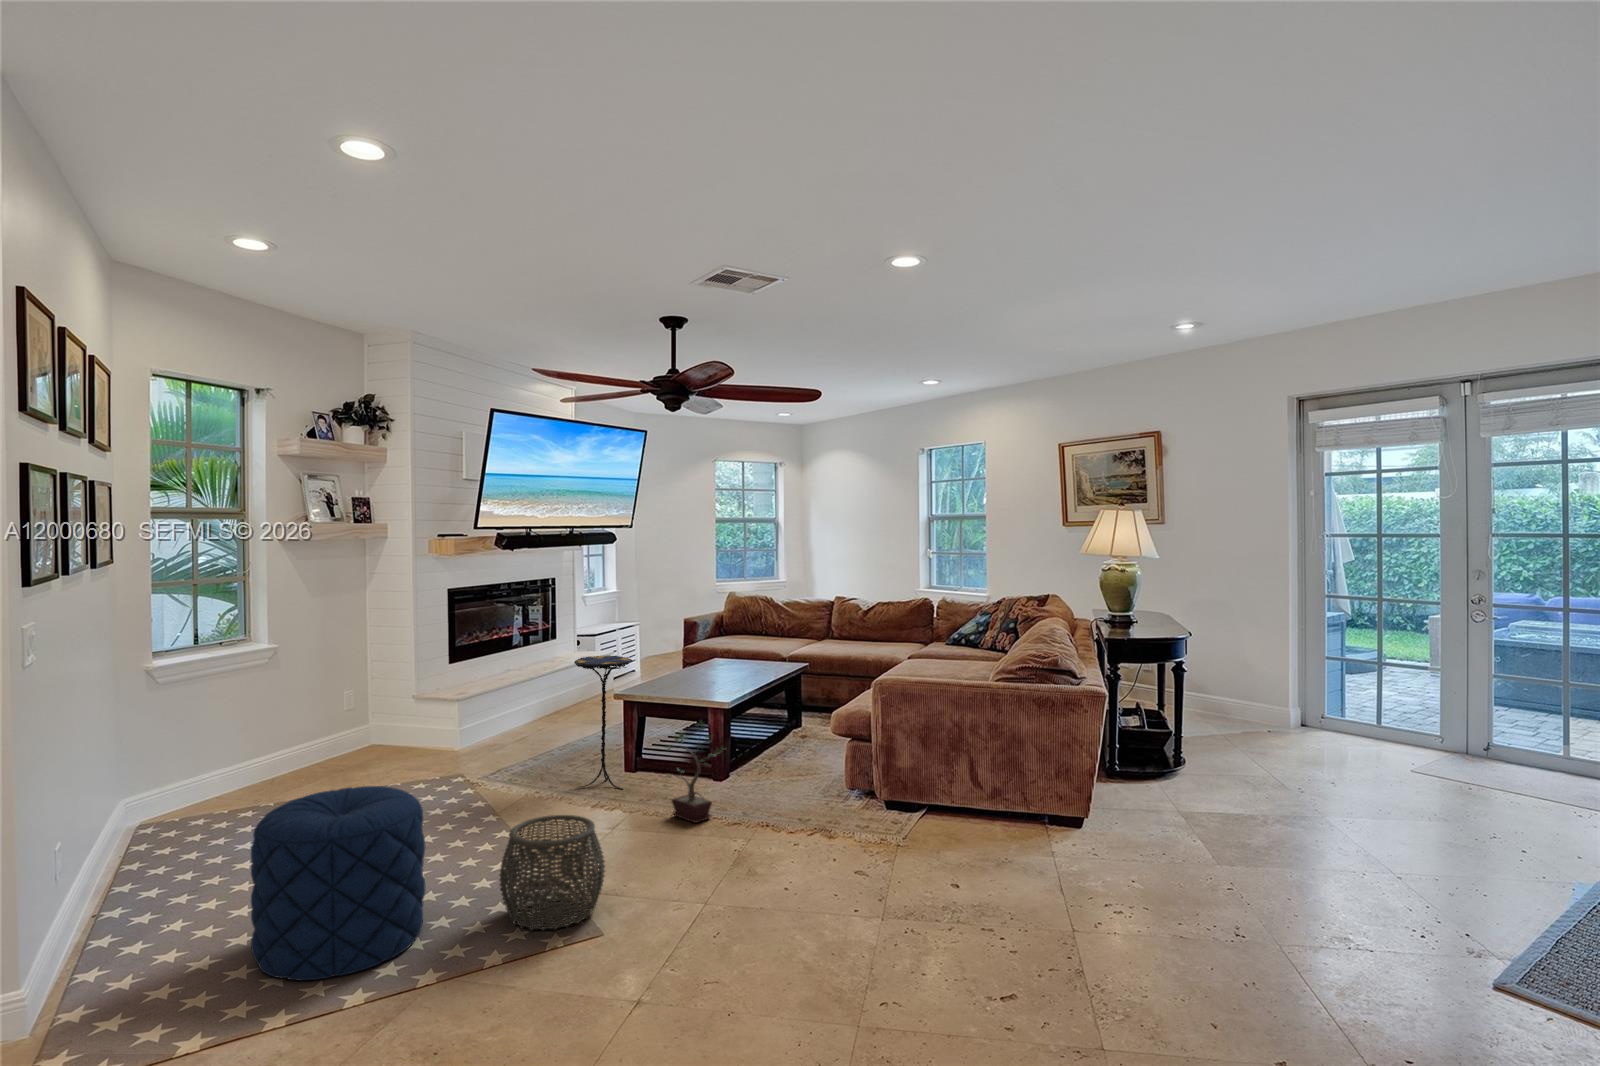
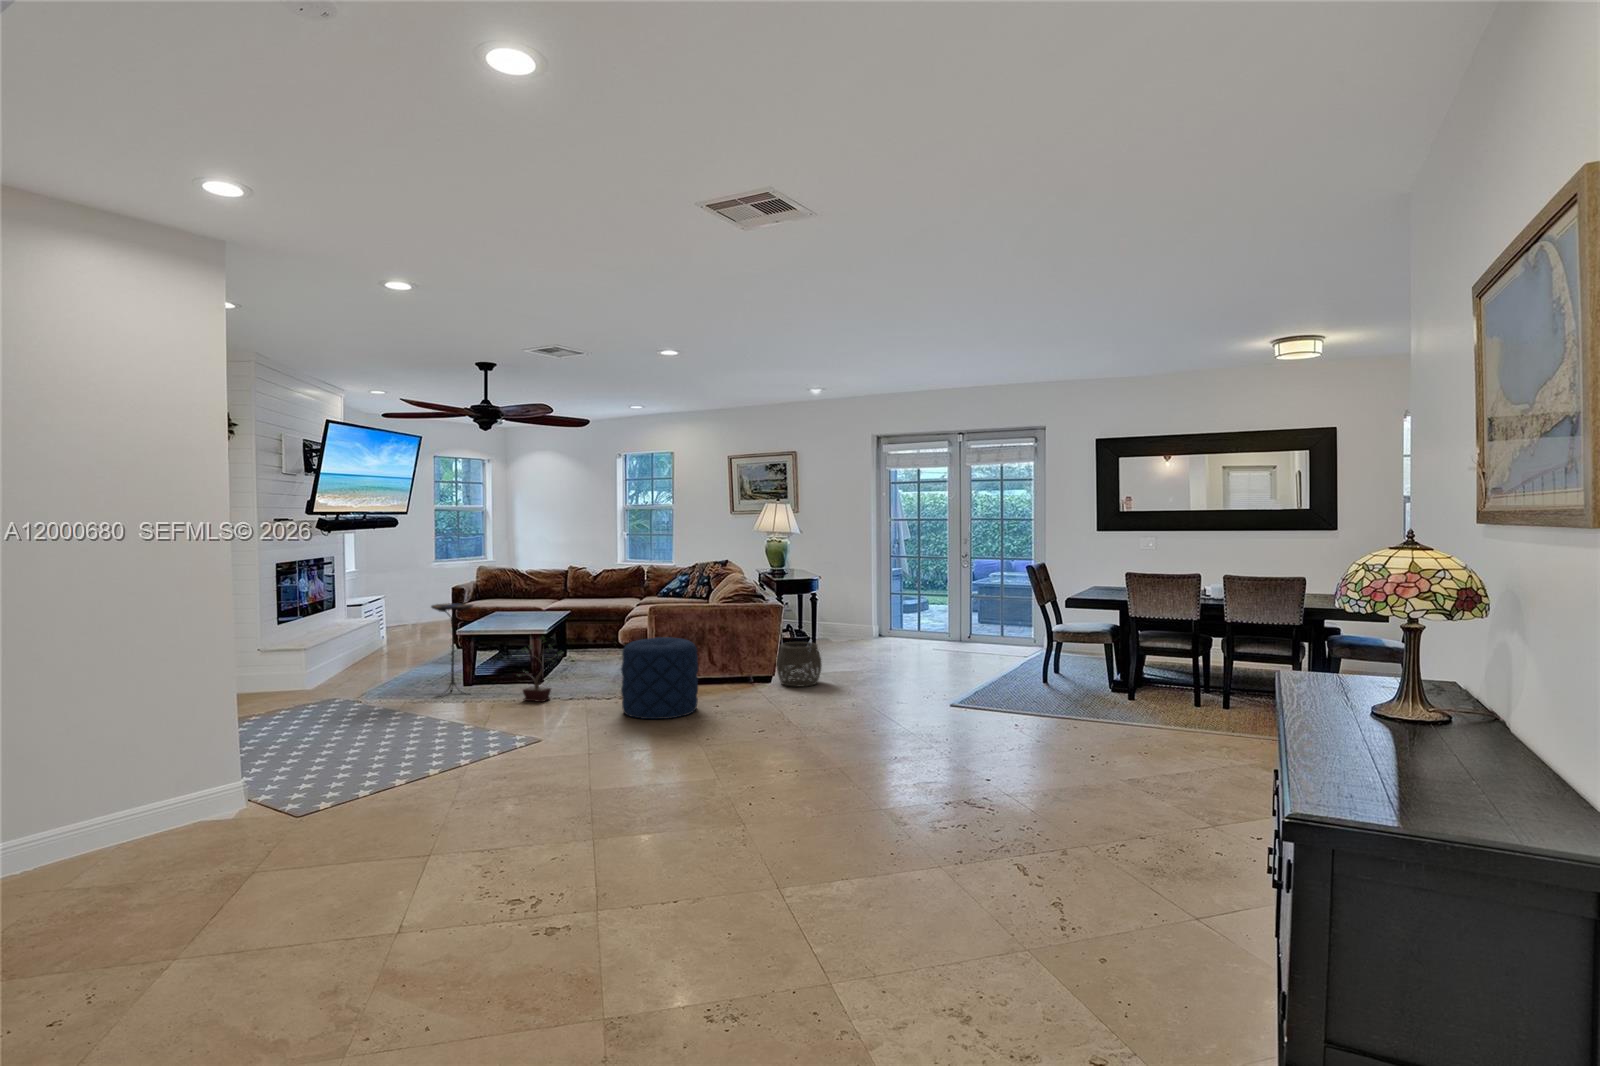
pouf: present [251,786,425,981] -> present [621,637,698,719]
woven basket: present [499,815,605,930] -> present [776,642,822,687]

